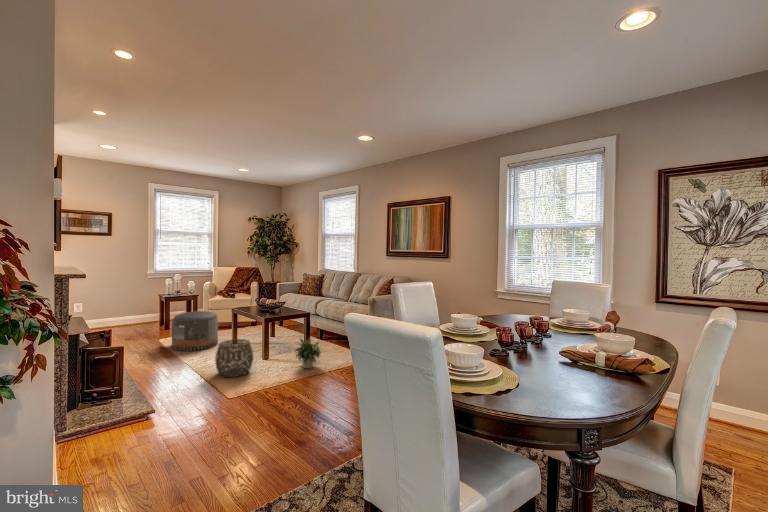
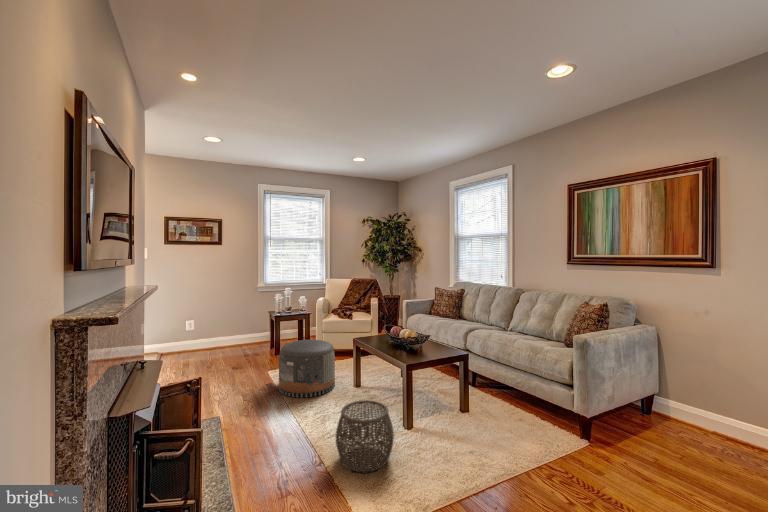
potted plant: present [295,339,321,368] -> none [457,402,505,460]

